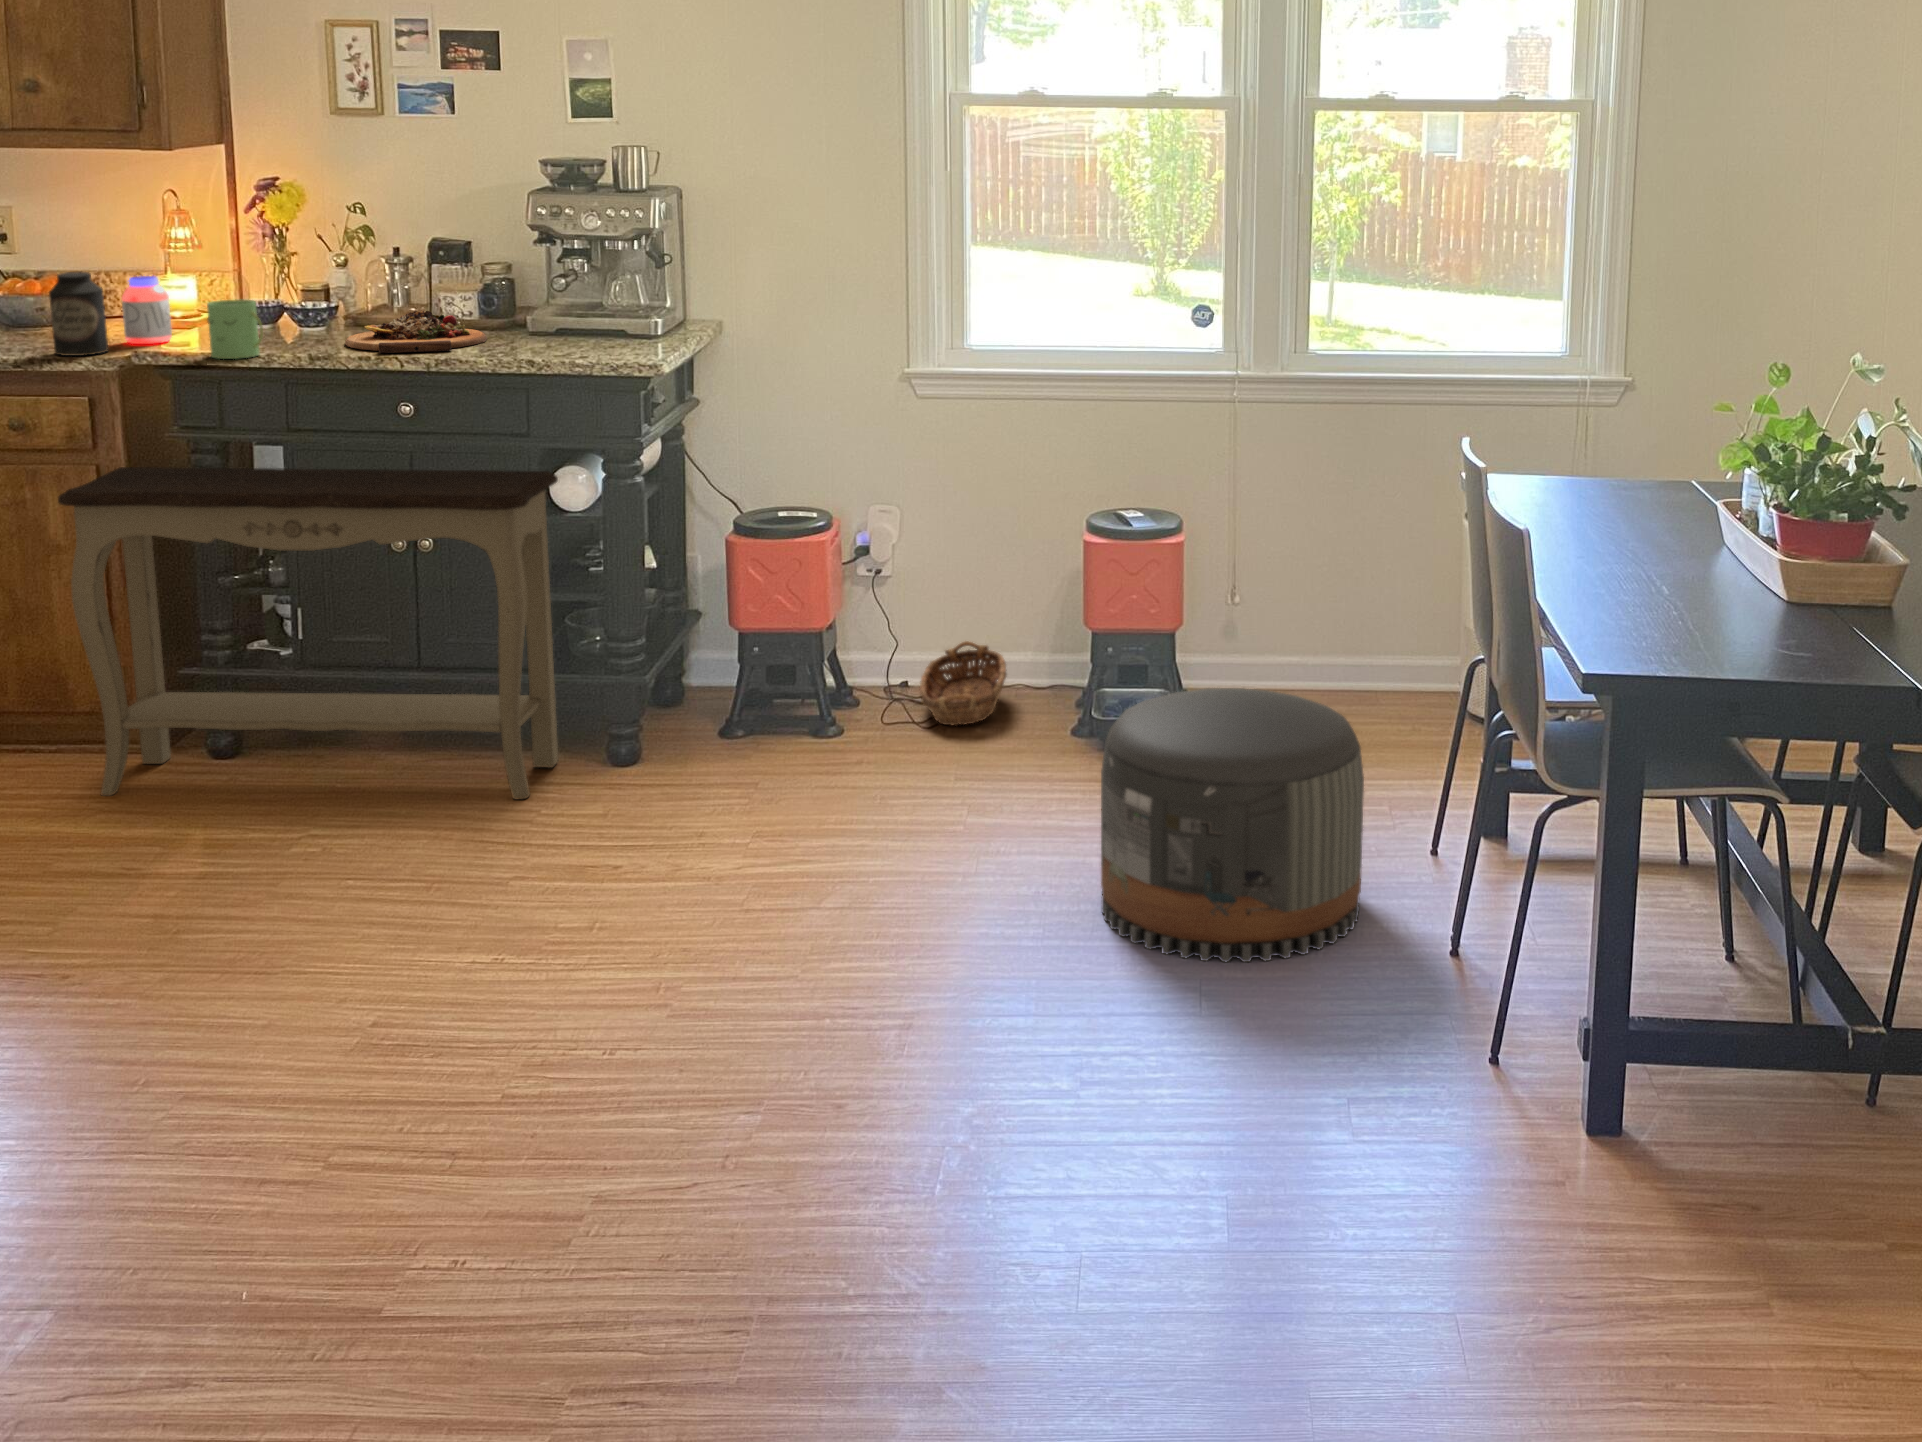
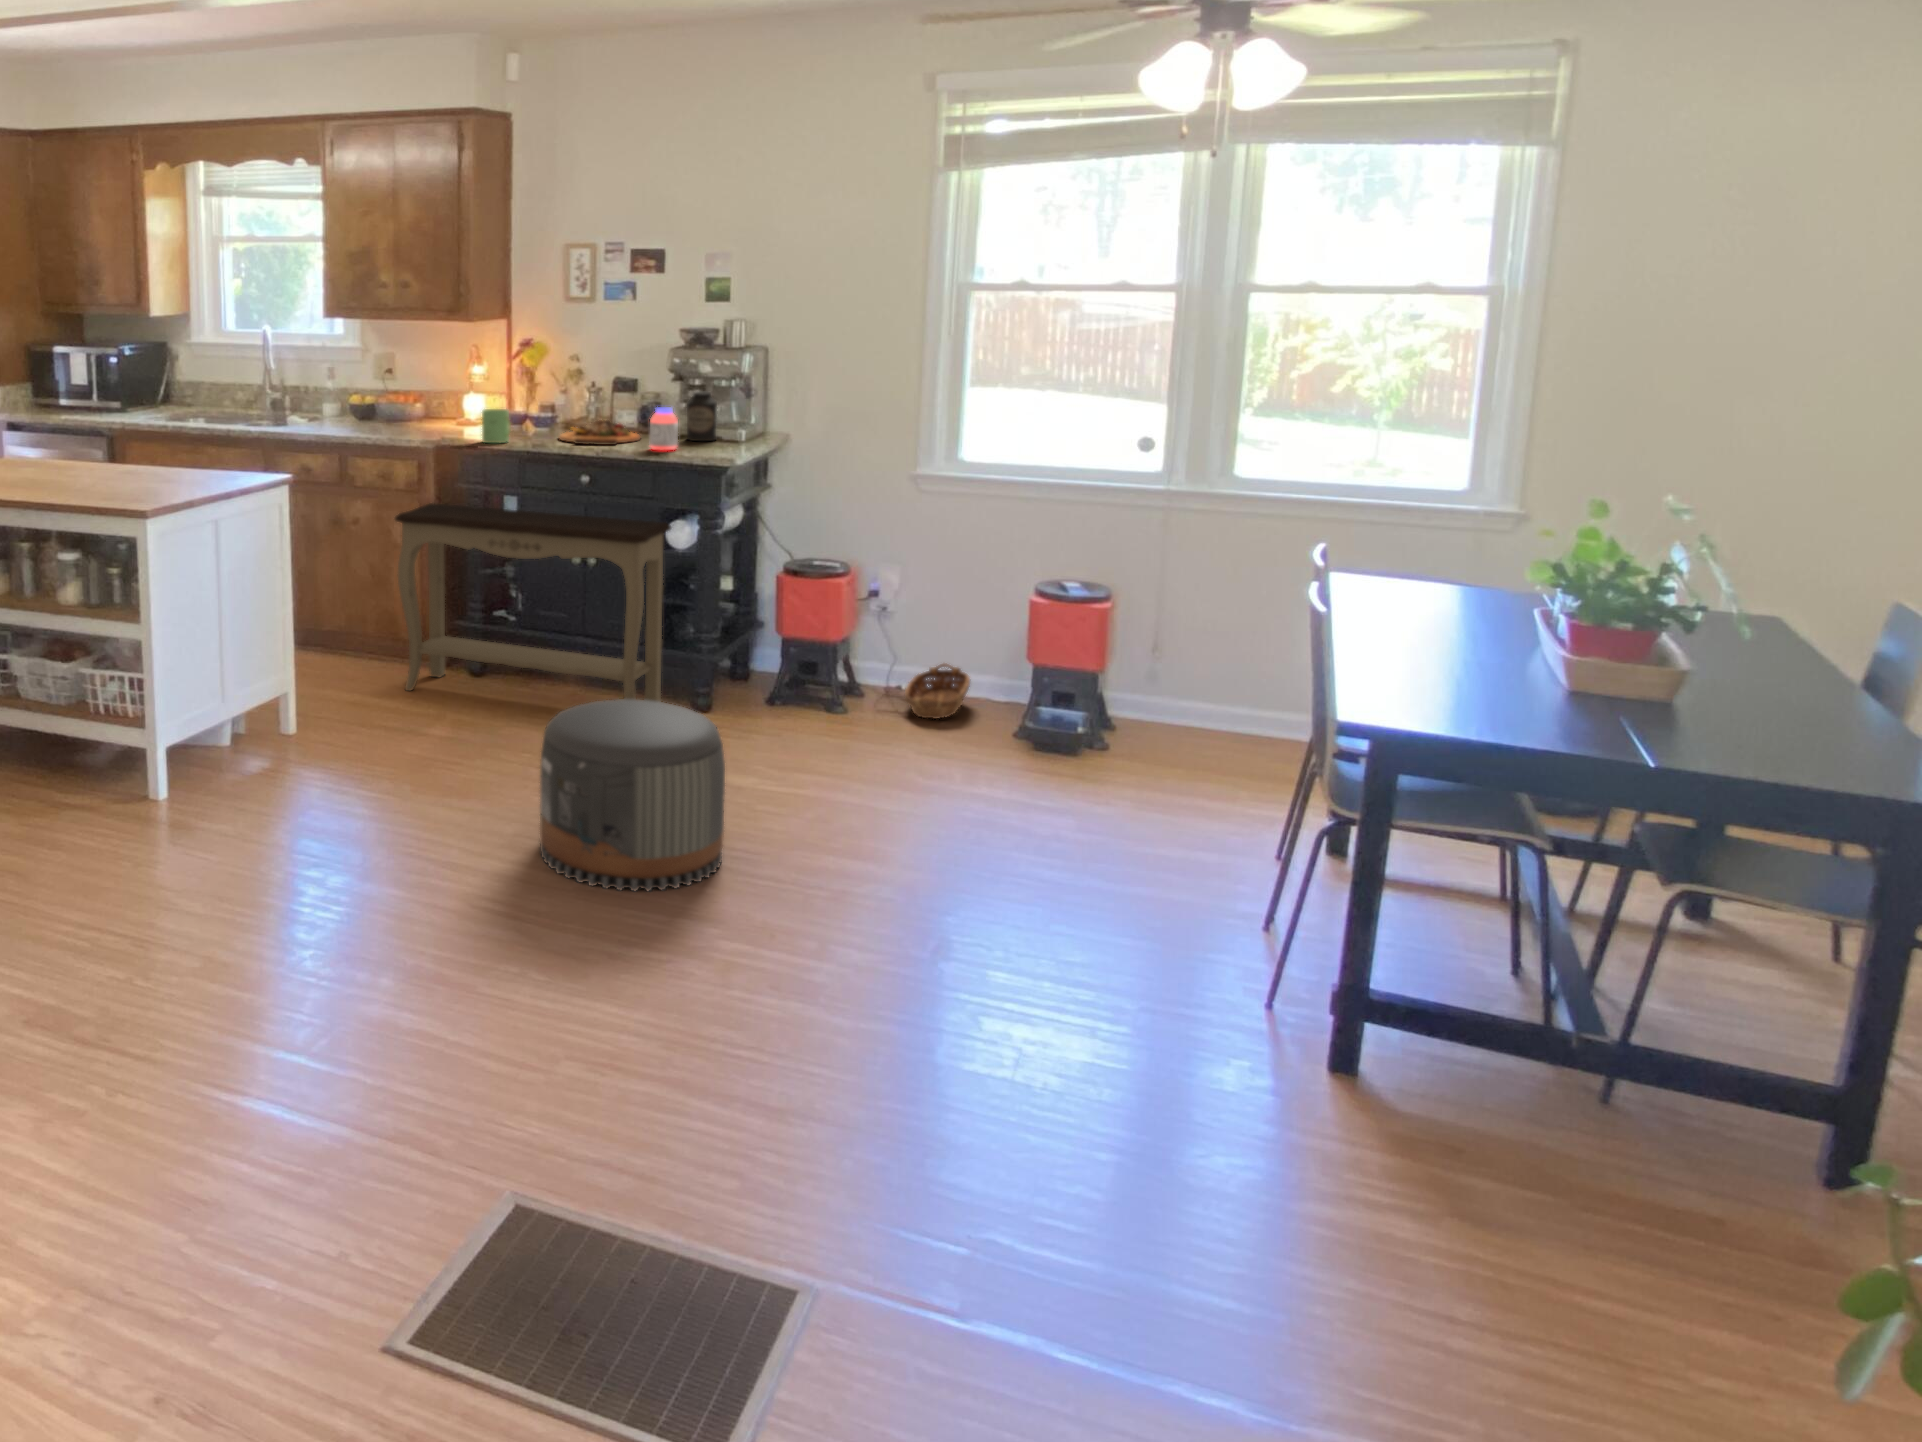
canister: present [49,272,108,356] -> present [687,391,717,441]
jar: present [122,276,172,344] -> present [650,407,678,451]
pouf: present [1101,688,1364,962] -> present [540,699,725,891]

